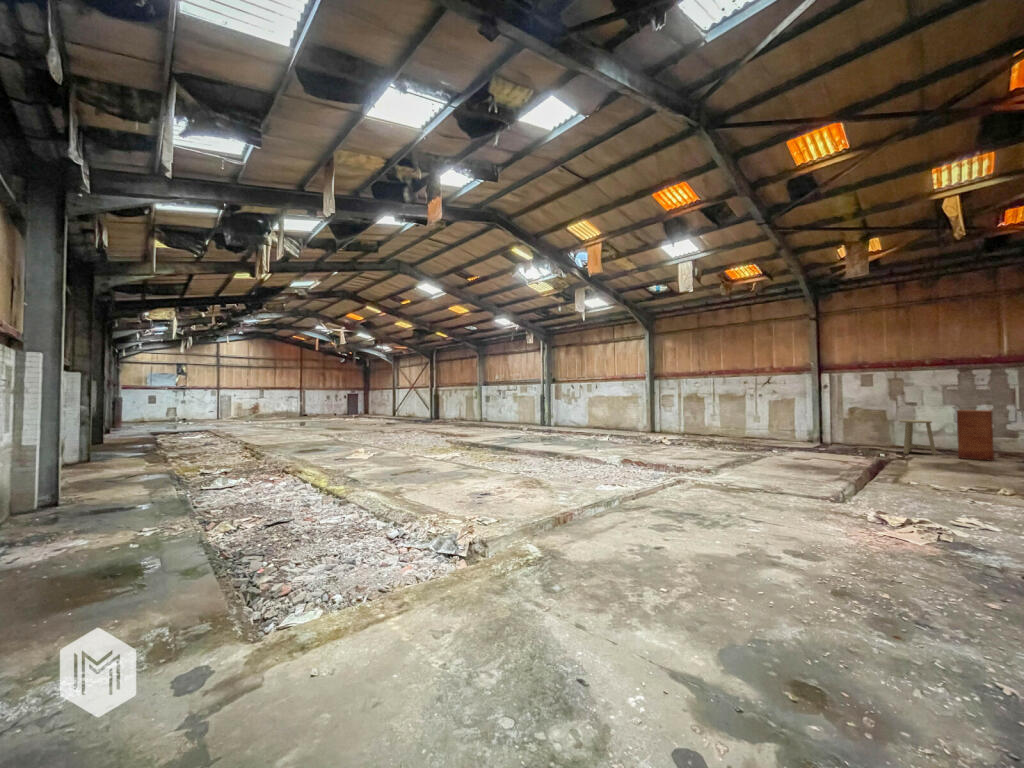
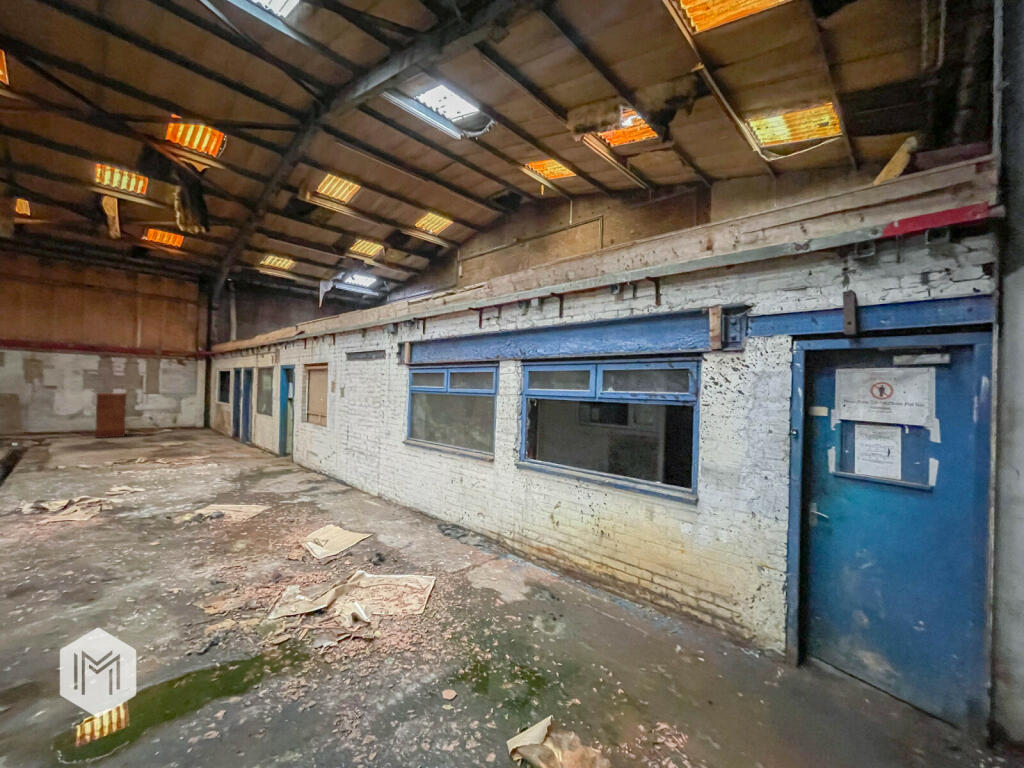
stool: present [900,420,936,455] -> none [36,404,74,440]

